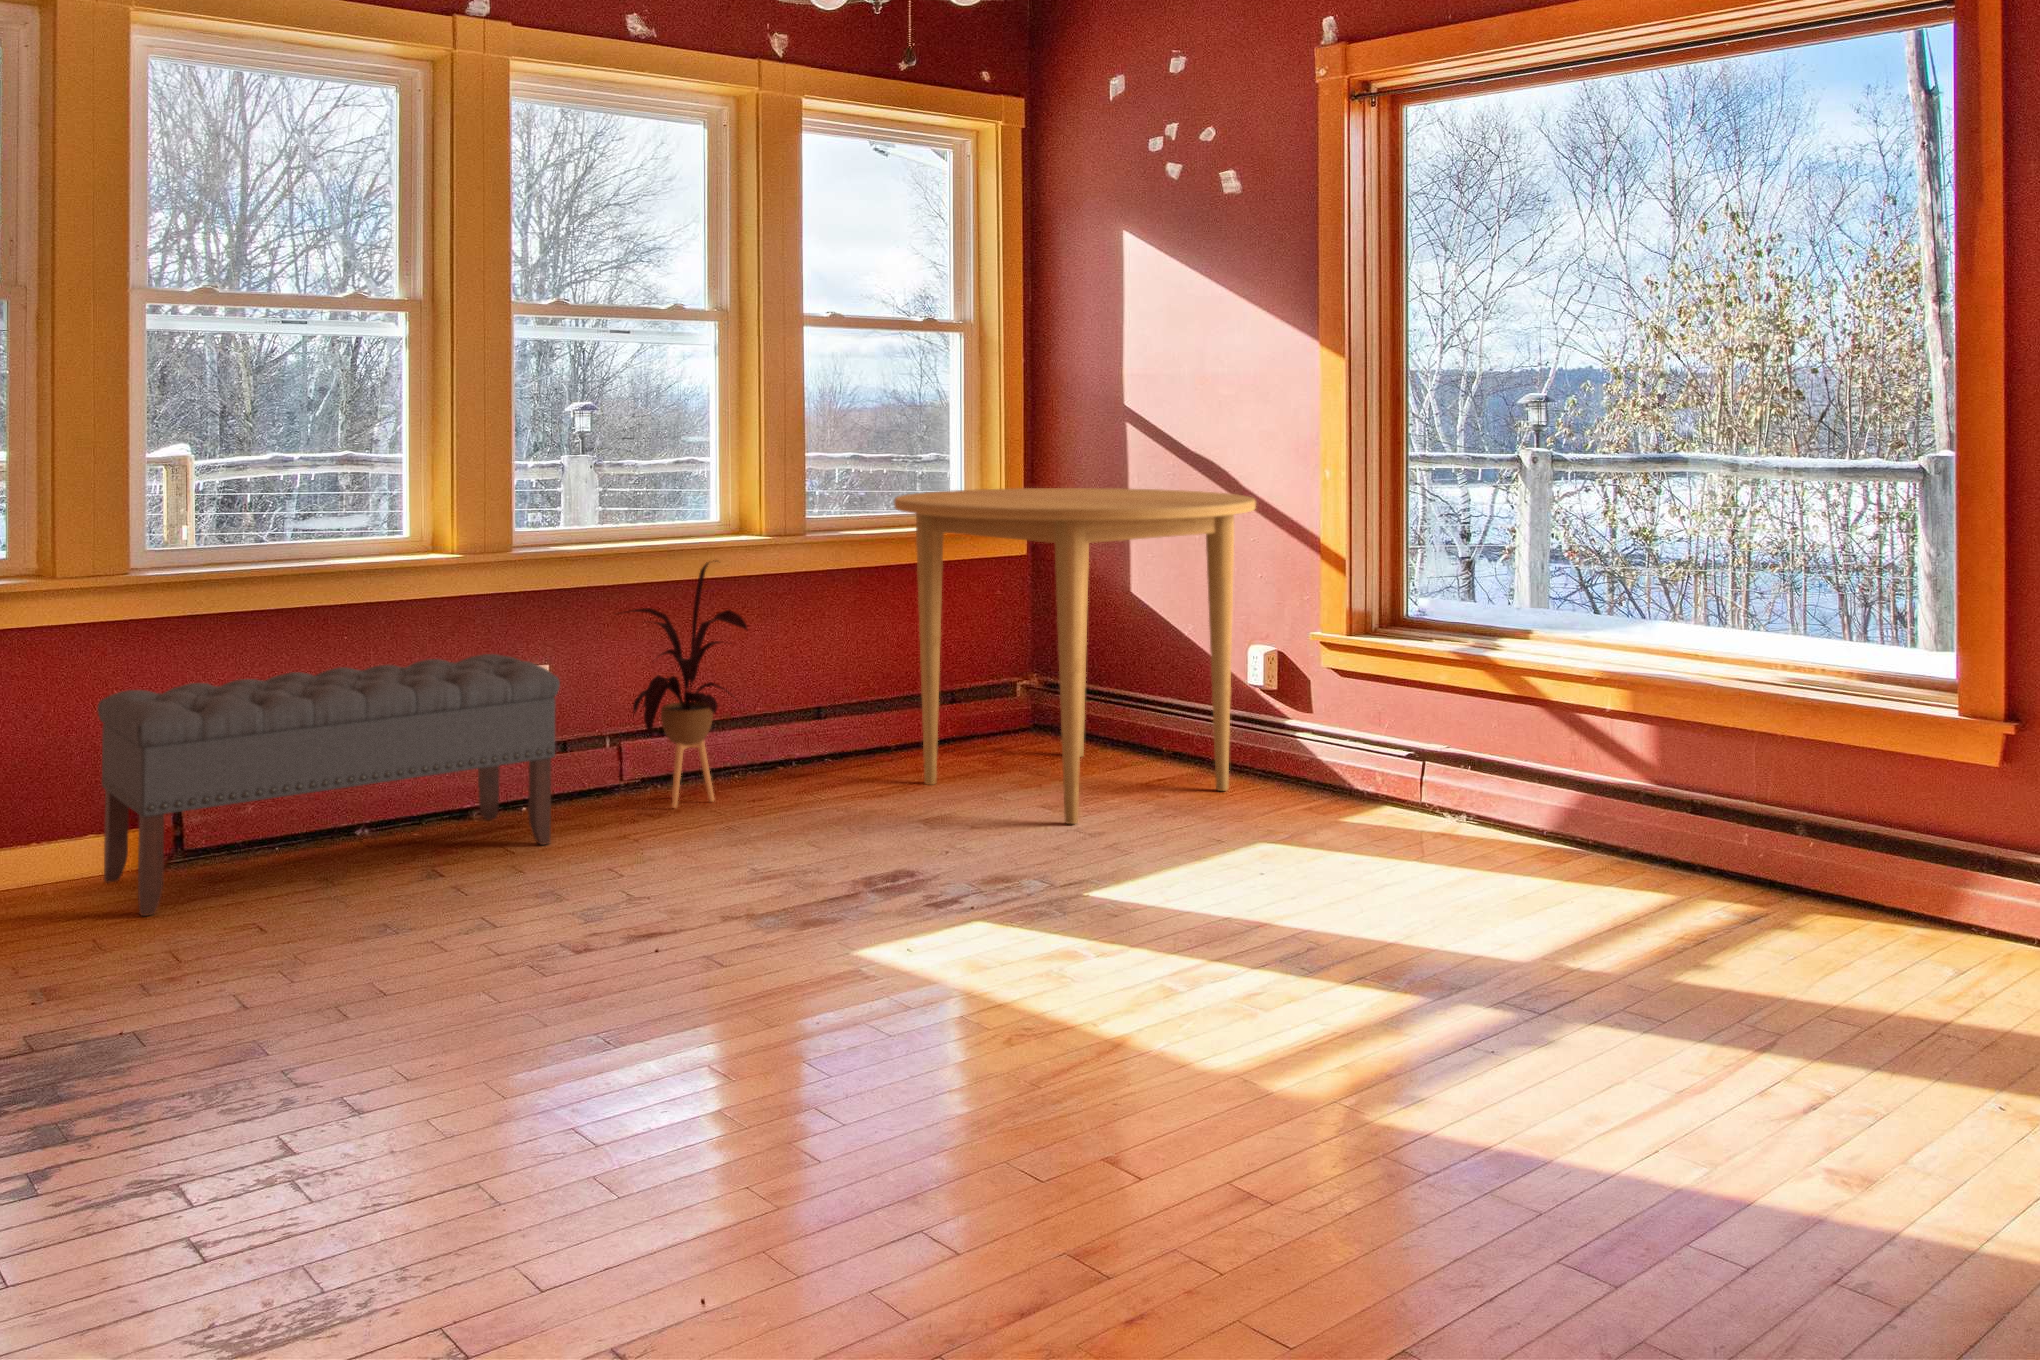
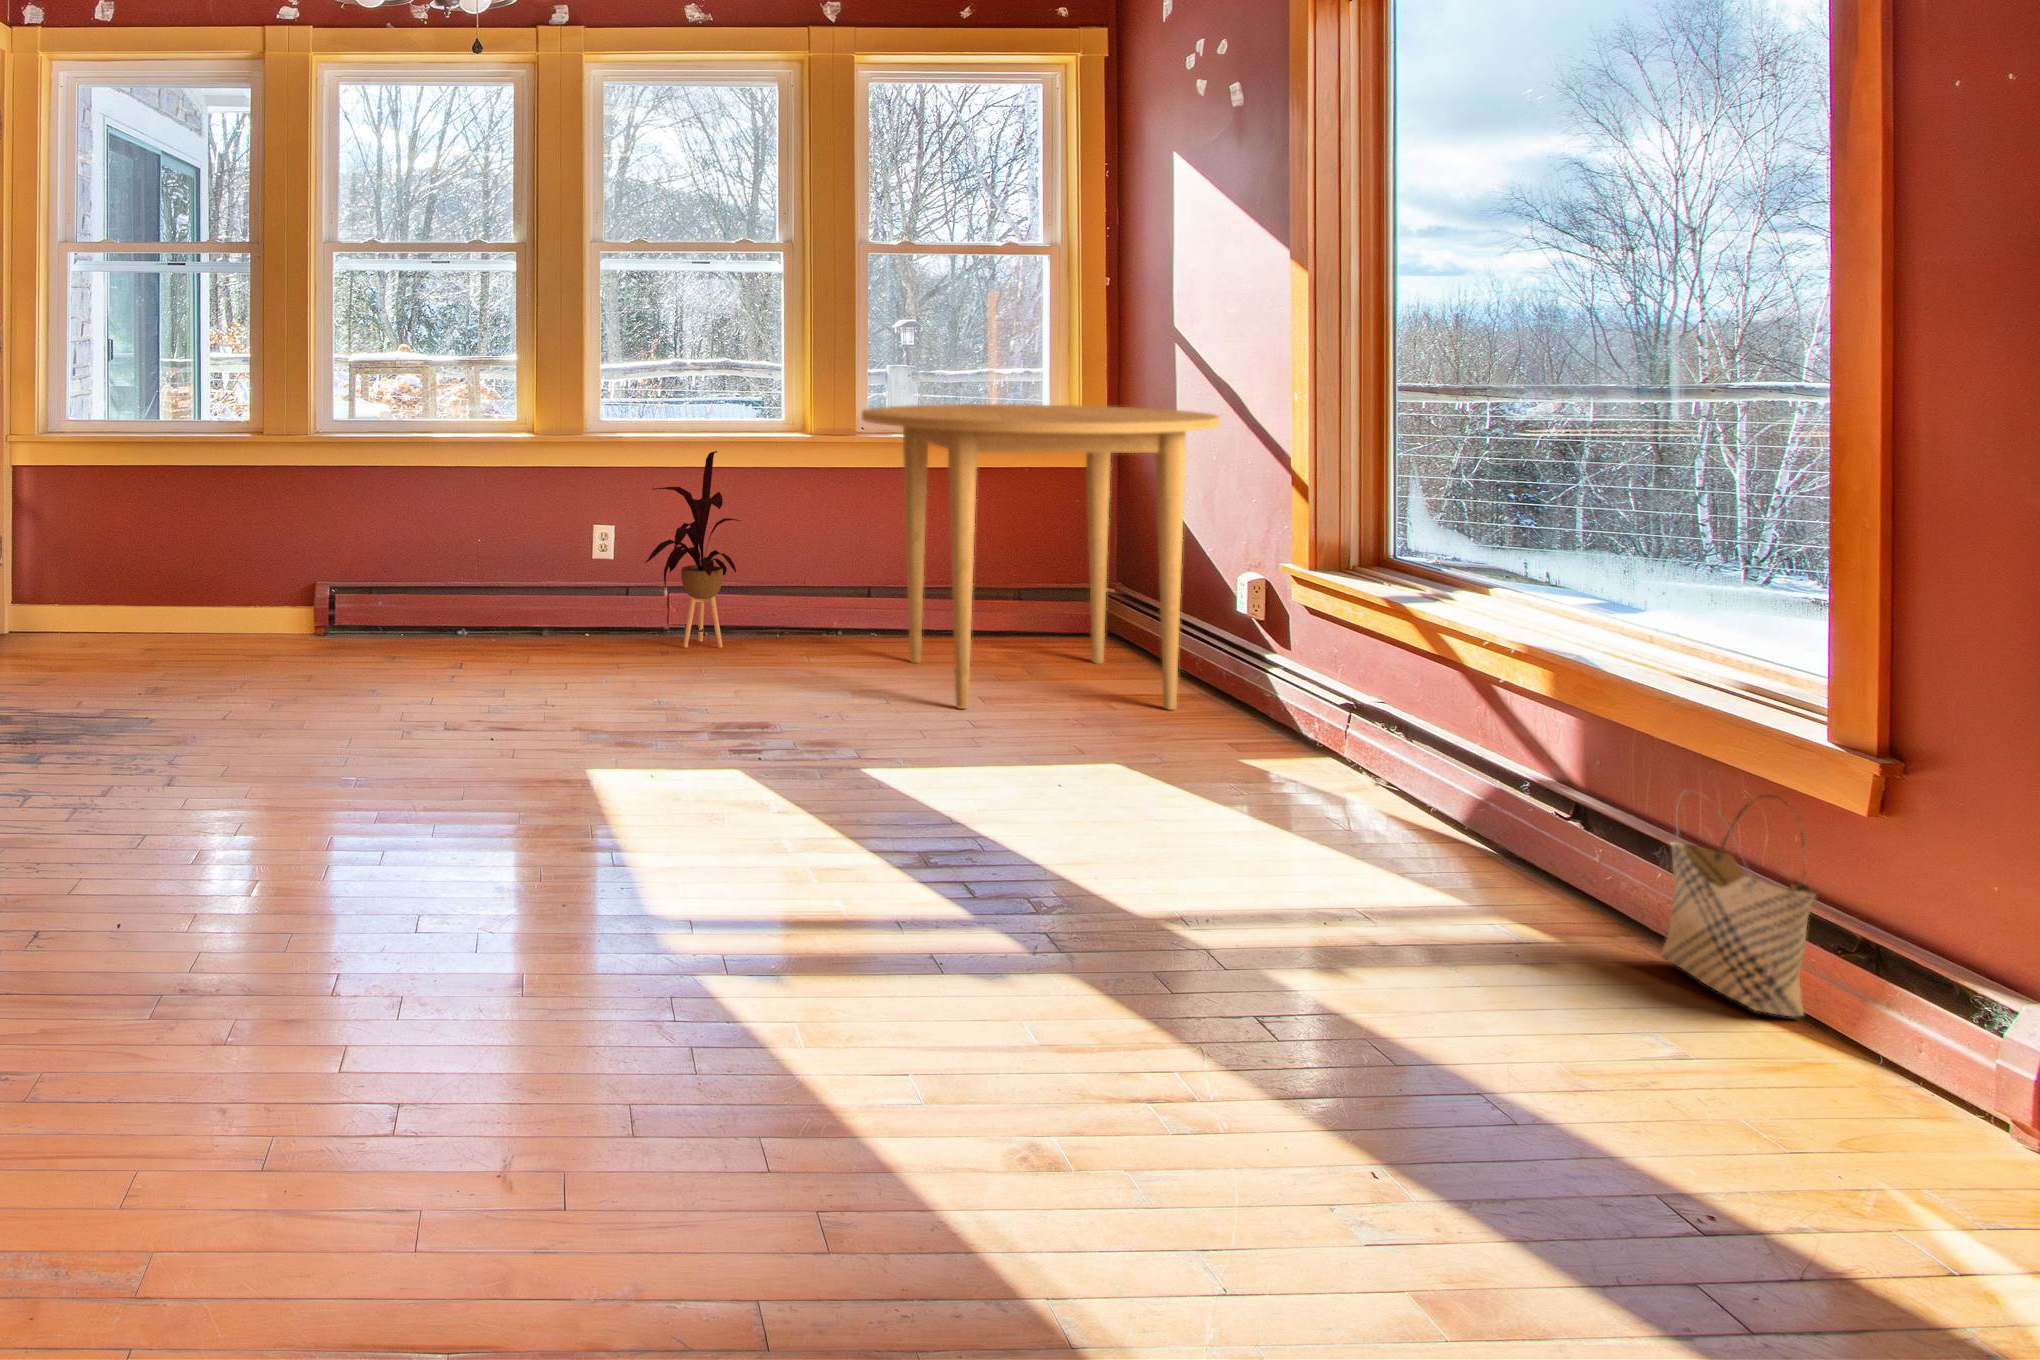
bench: present [98,654,560,916] -> none [267,510,566,655]
woven basket: none [1881,774,2013,944] -> present [1661,791,1816,1017]

